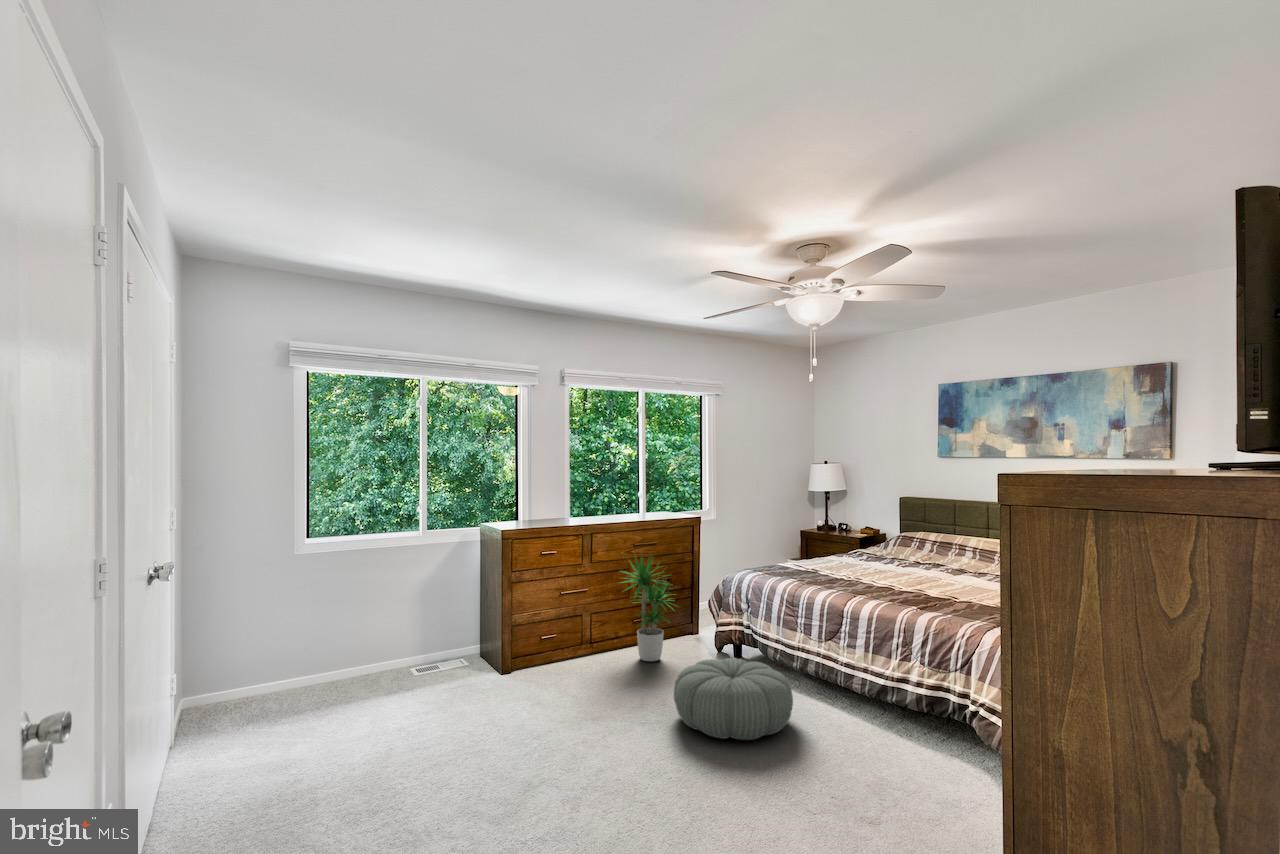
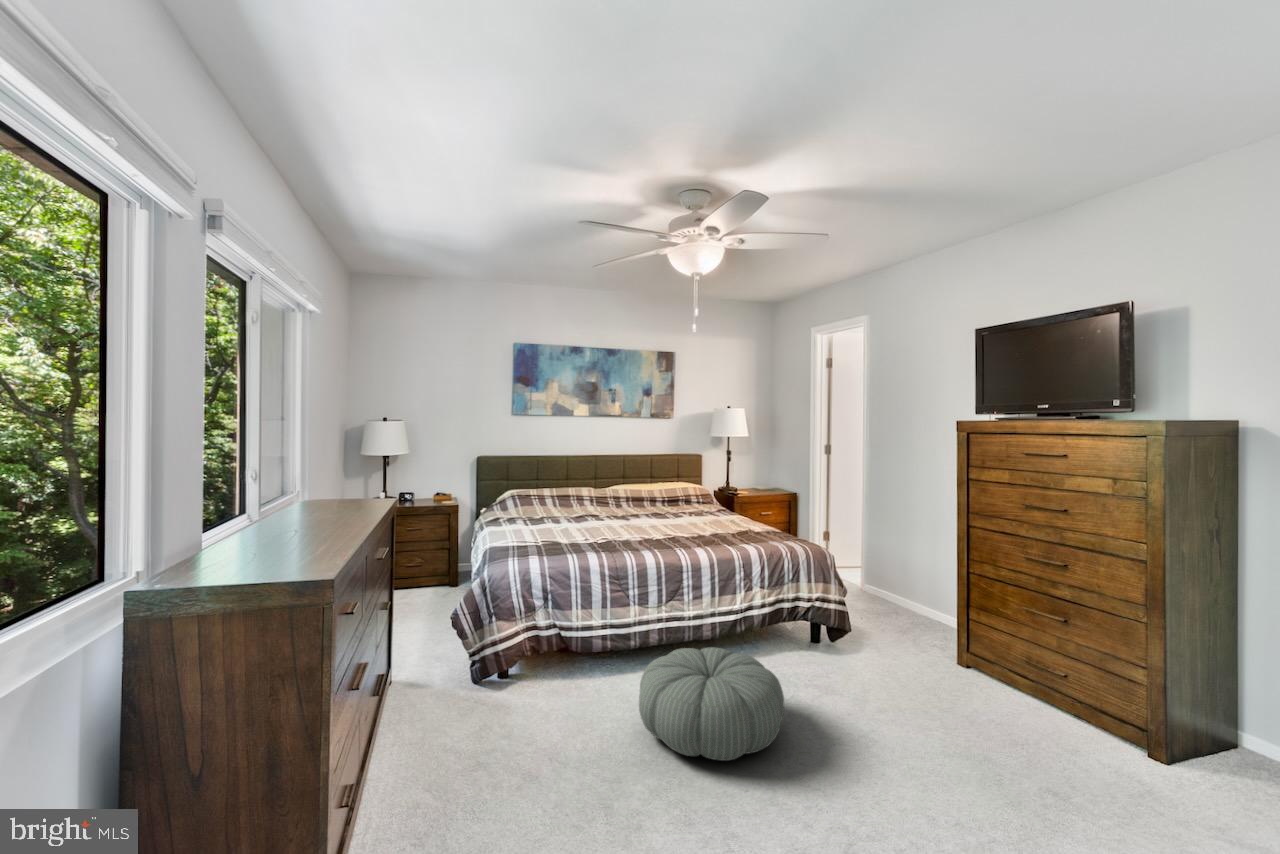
potted plant: present [620,553,674,661] -> none [375,565,497,754]

